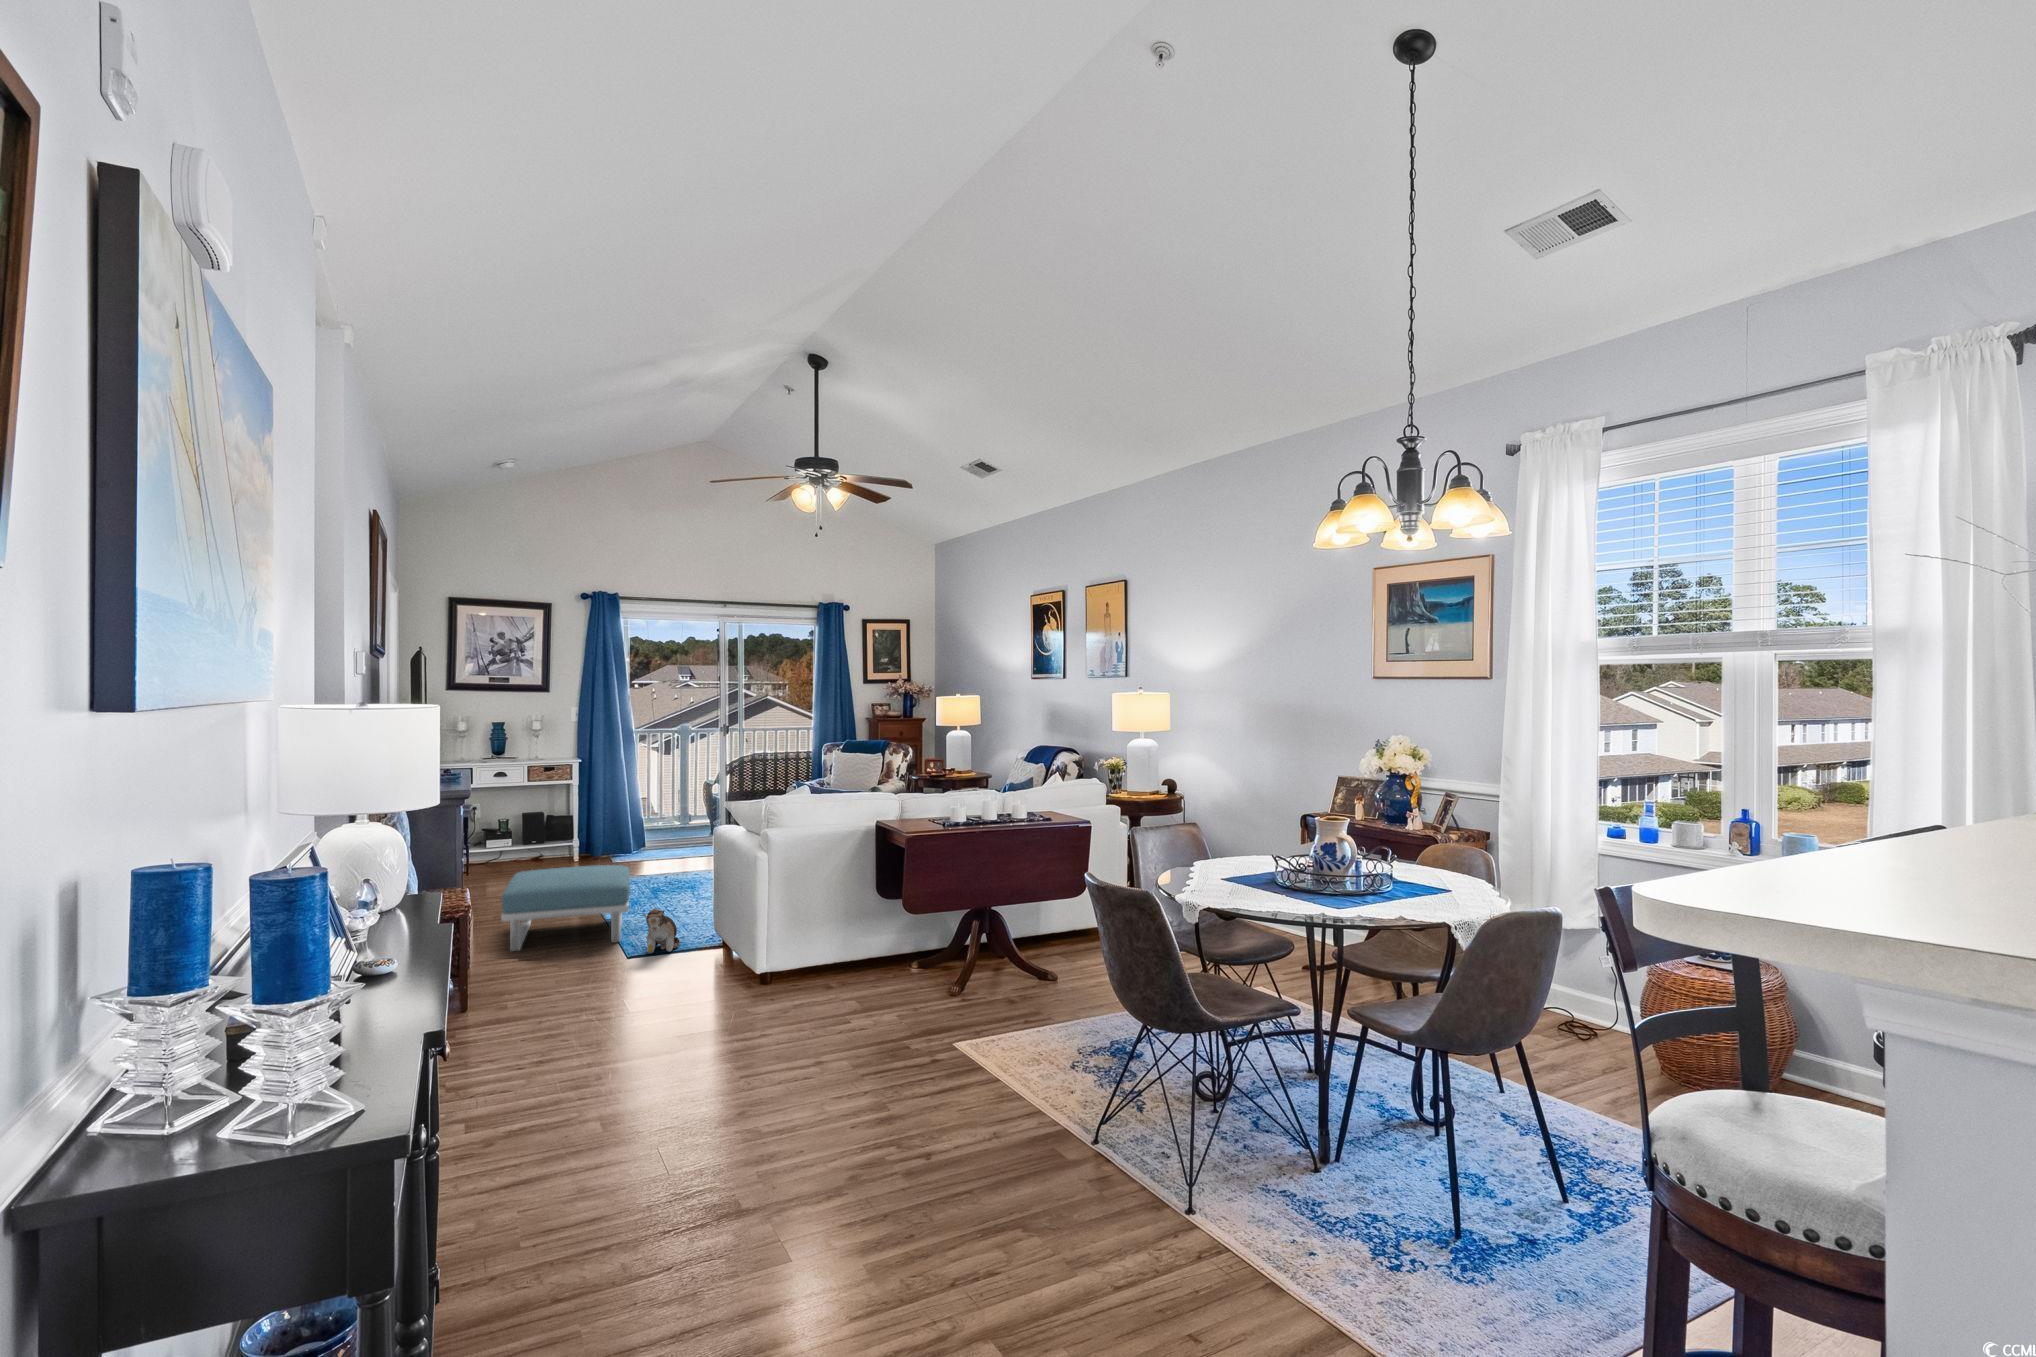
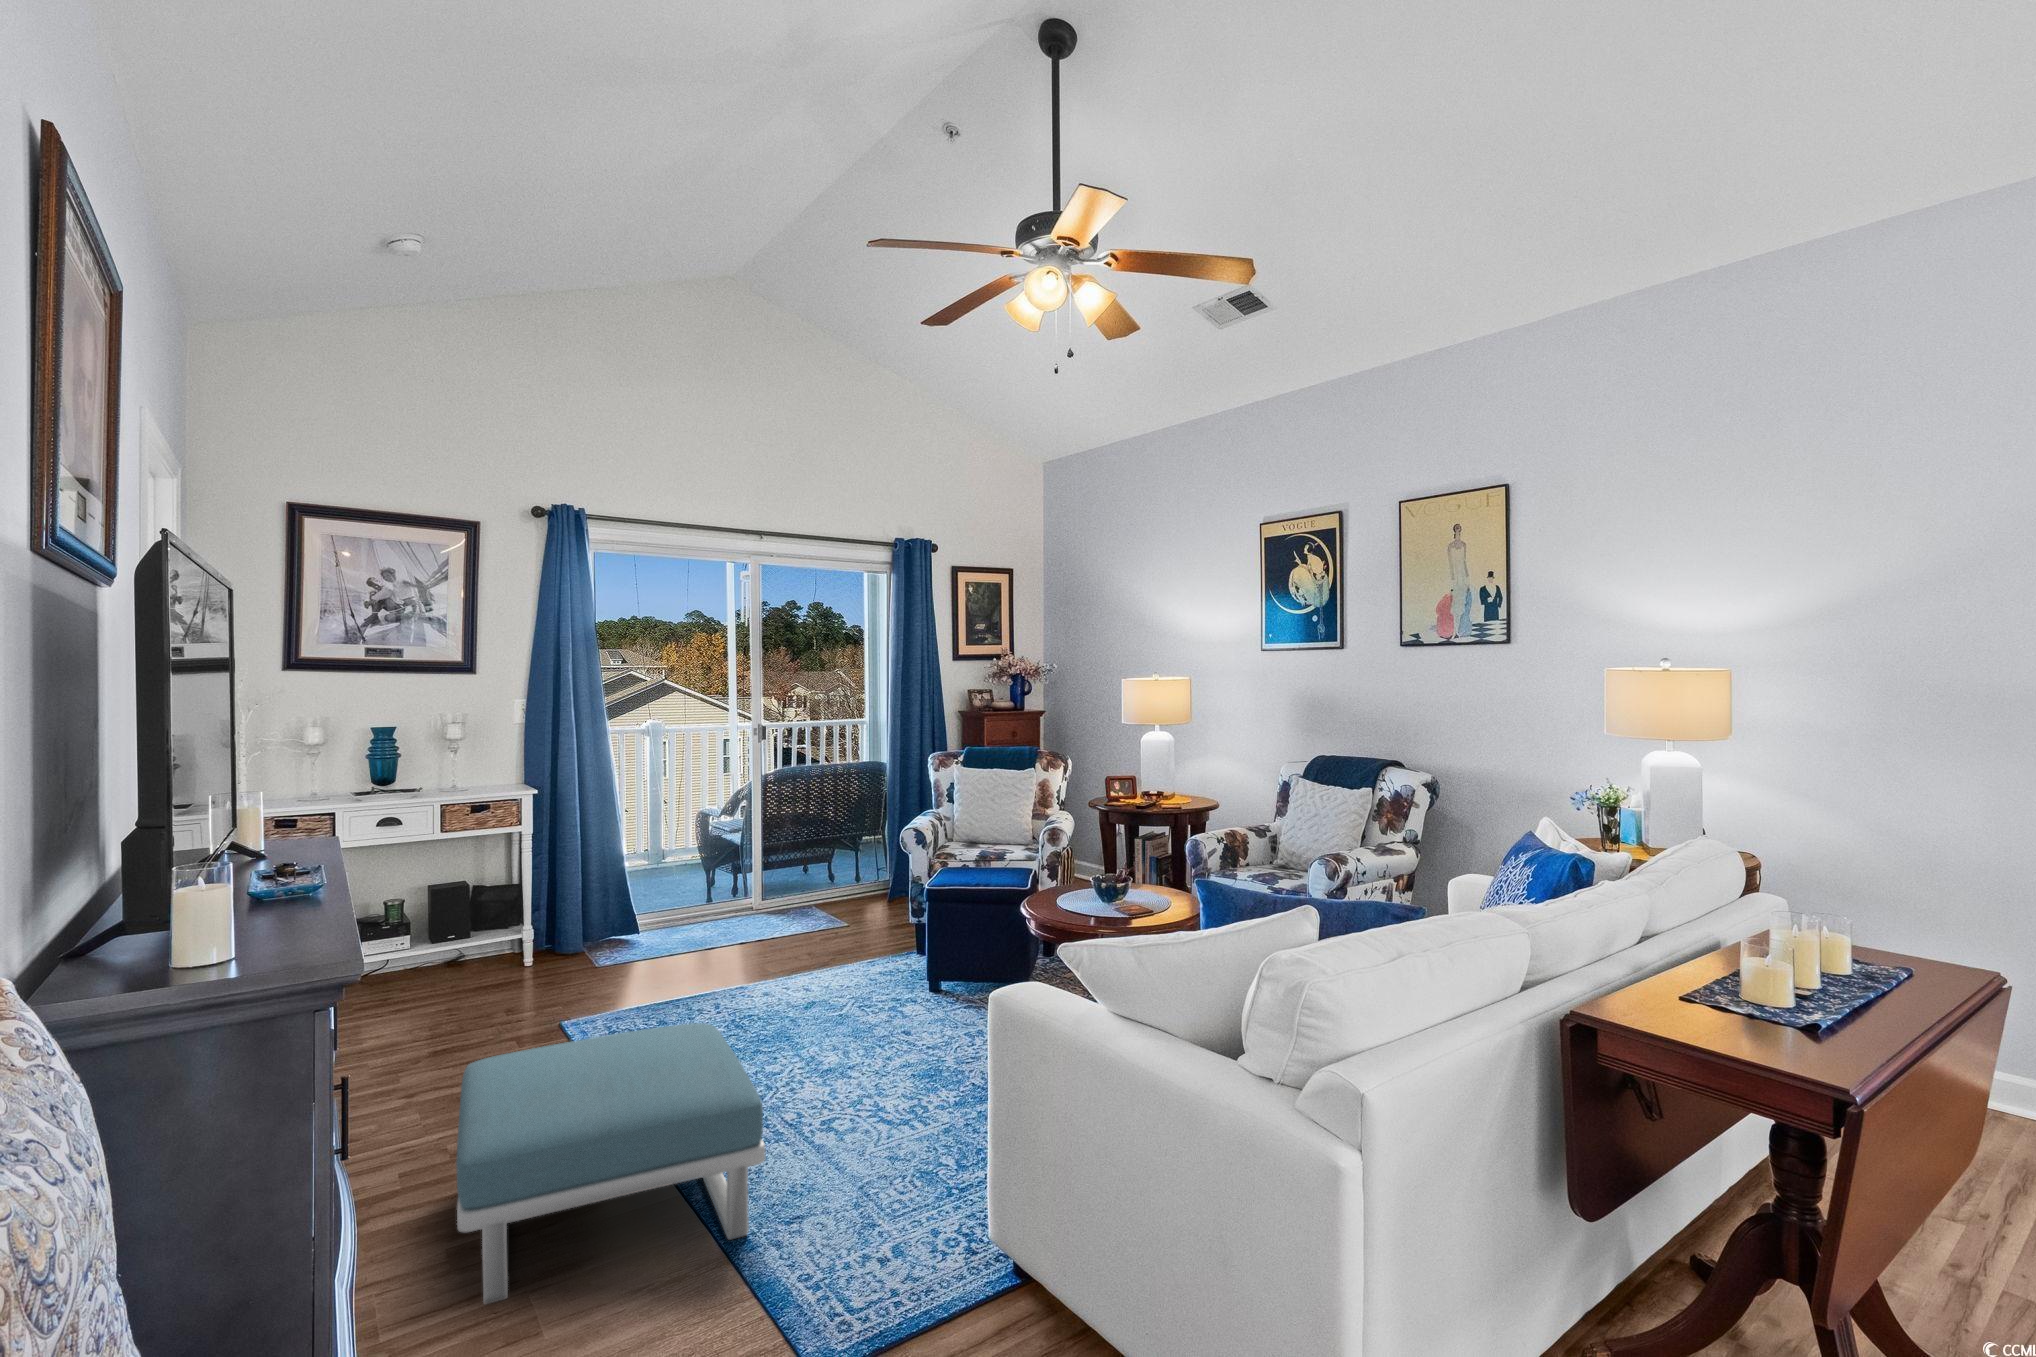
plush toy: present [643,908,680,954] -> none [839,1174,906,1288]

